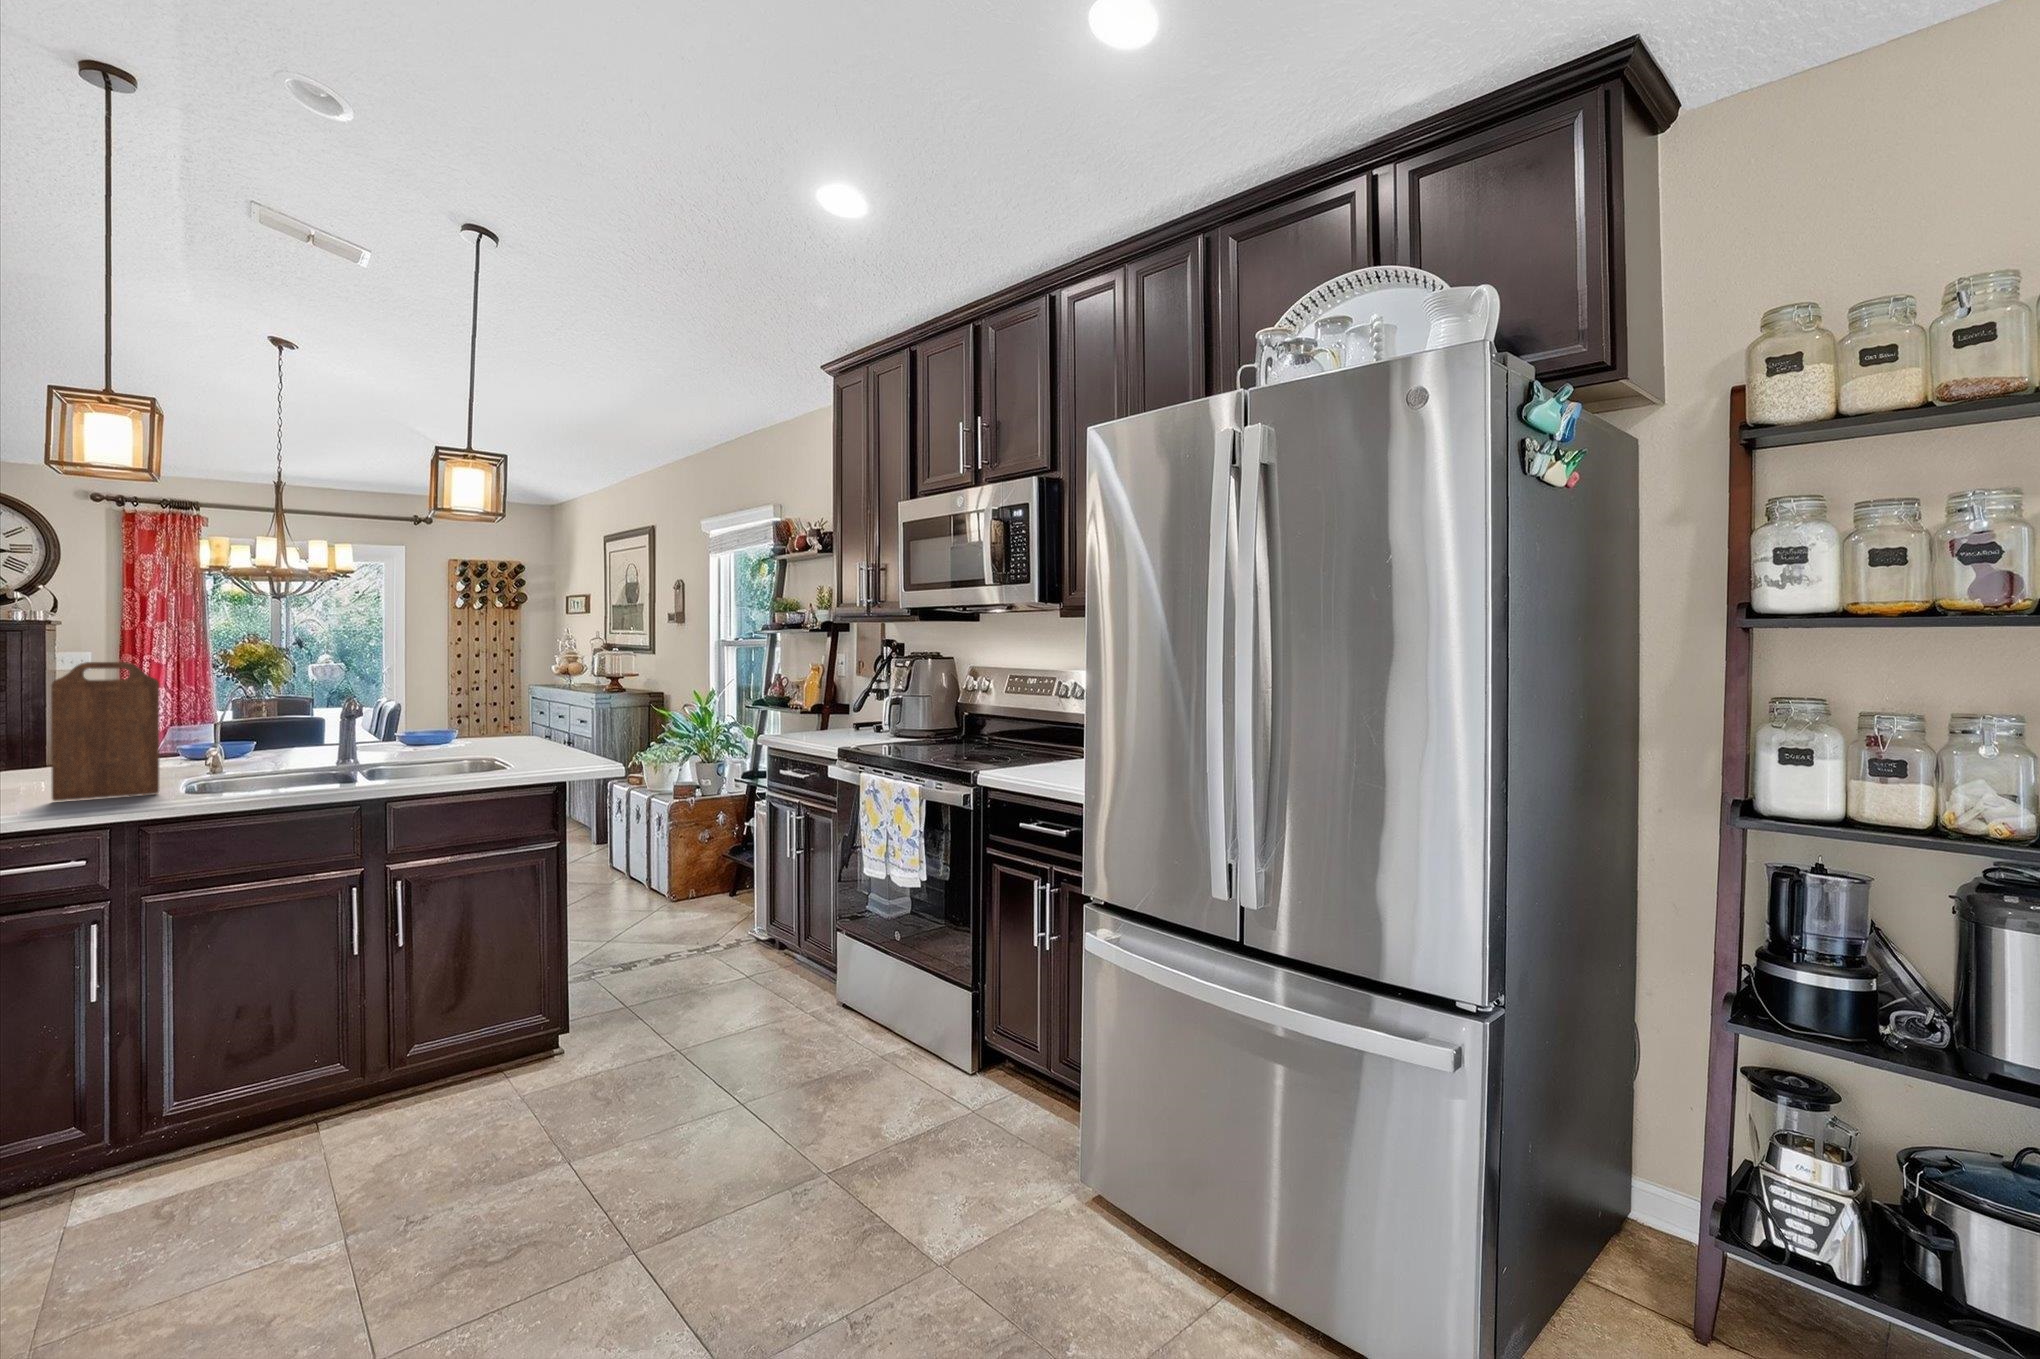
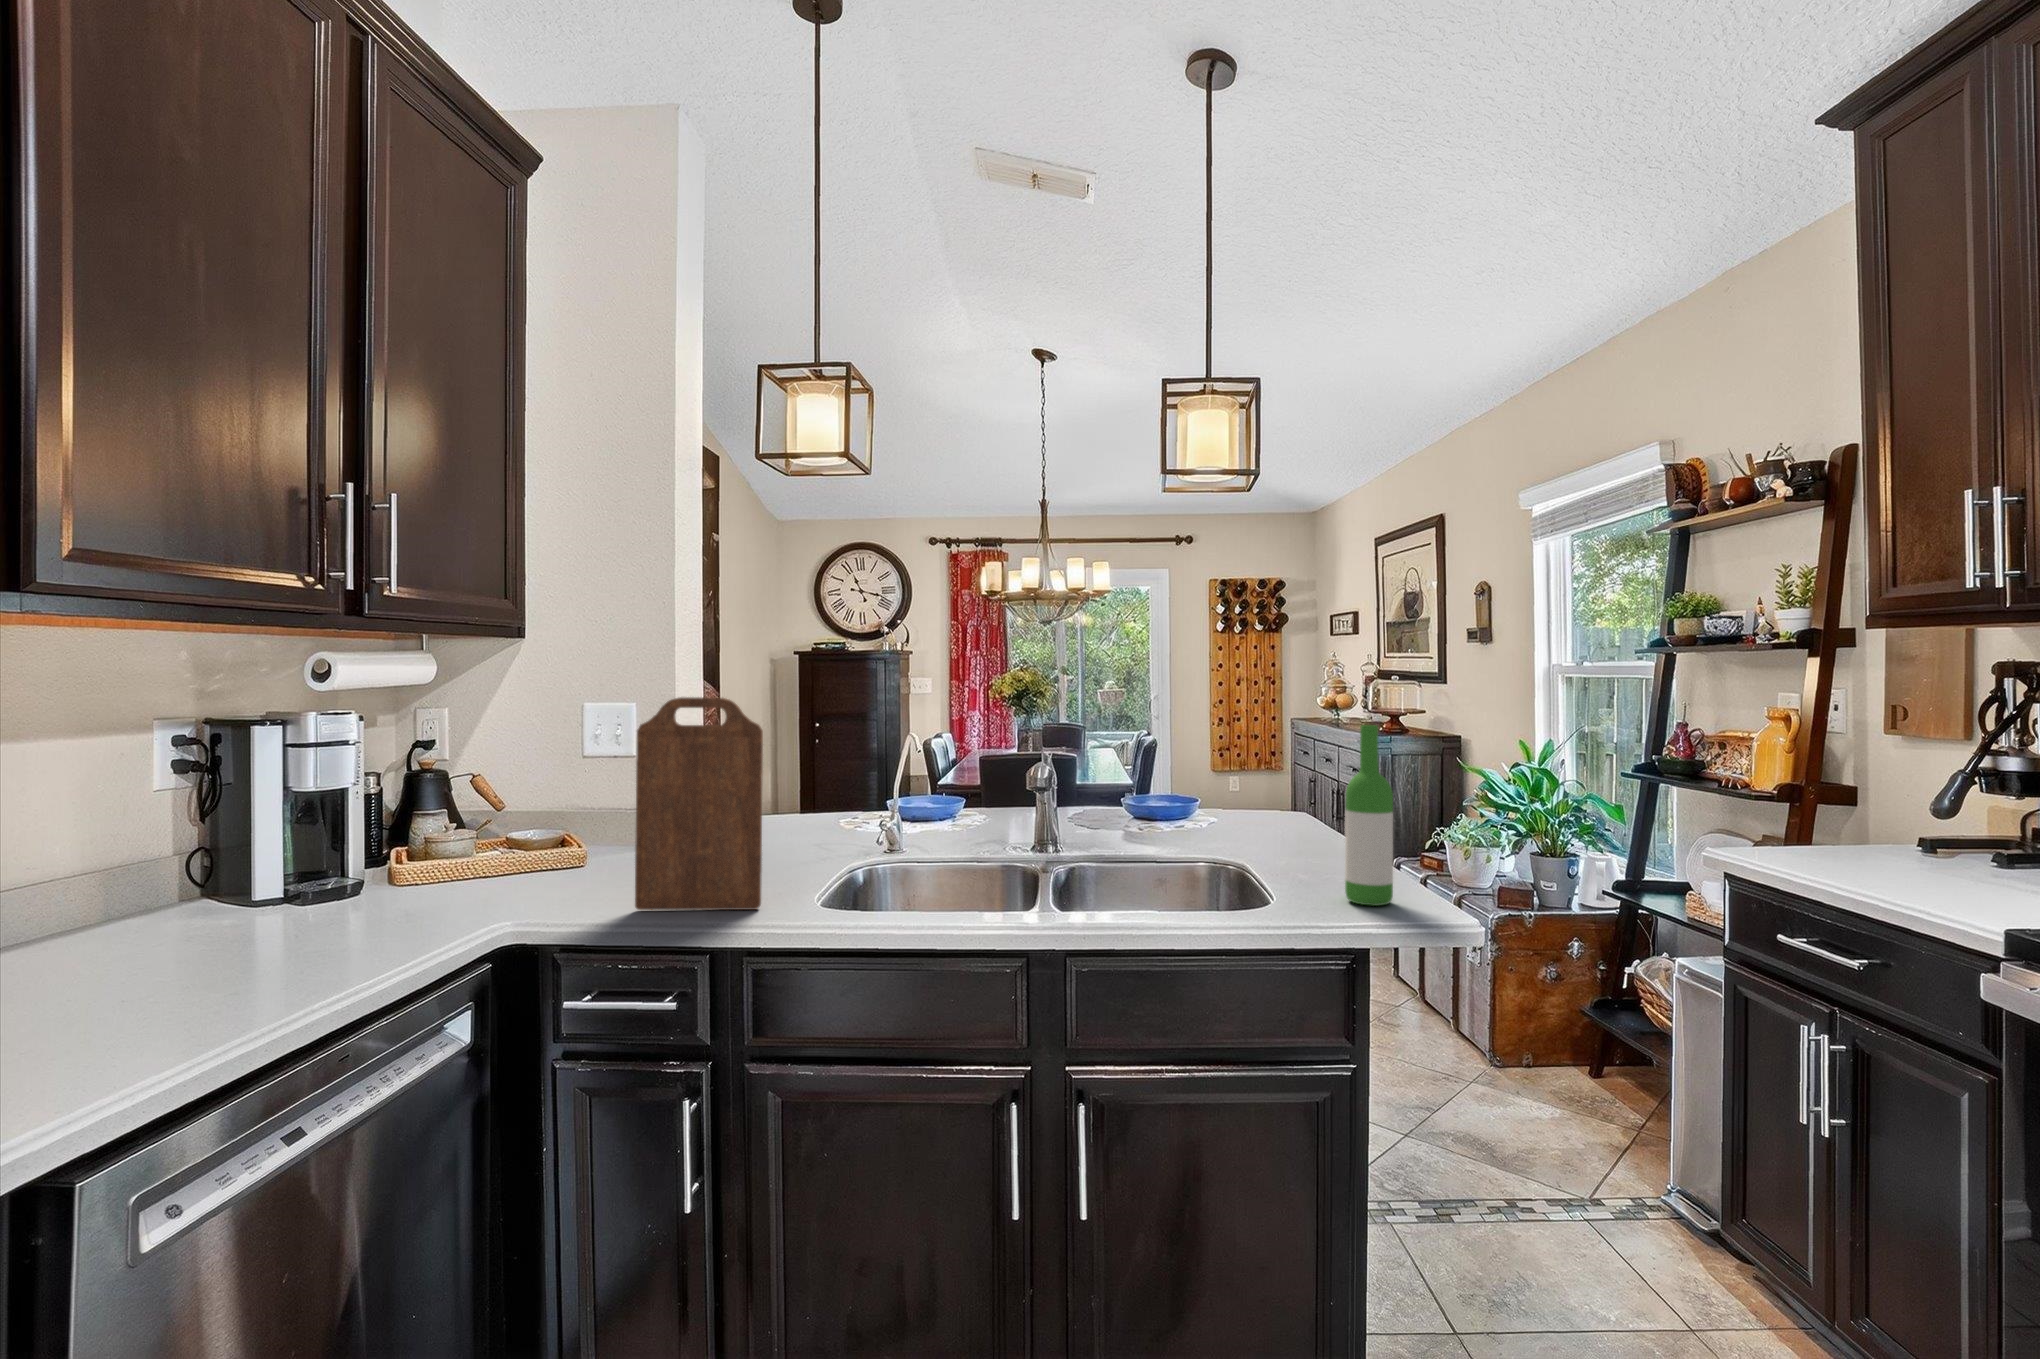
wine bottle: none [555,673,580,764] -> present [1345,725,1393,906]

